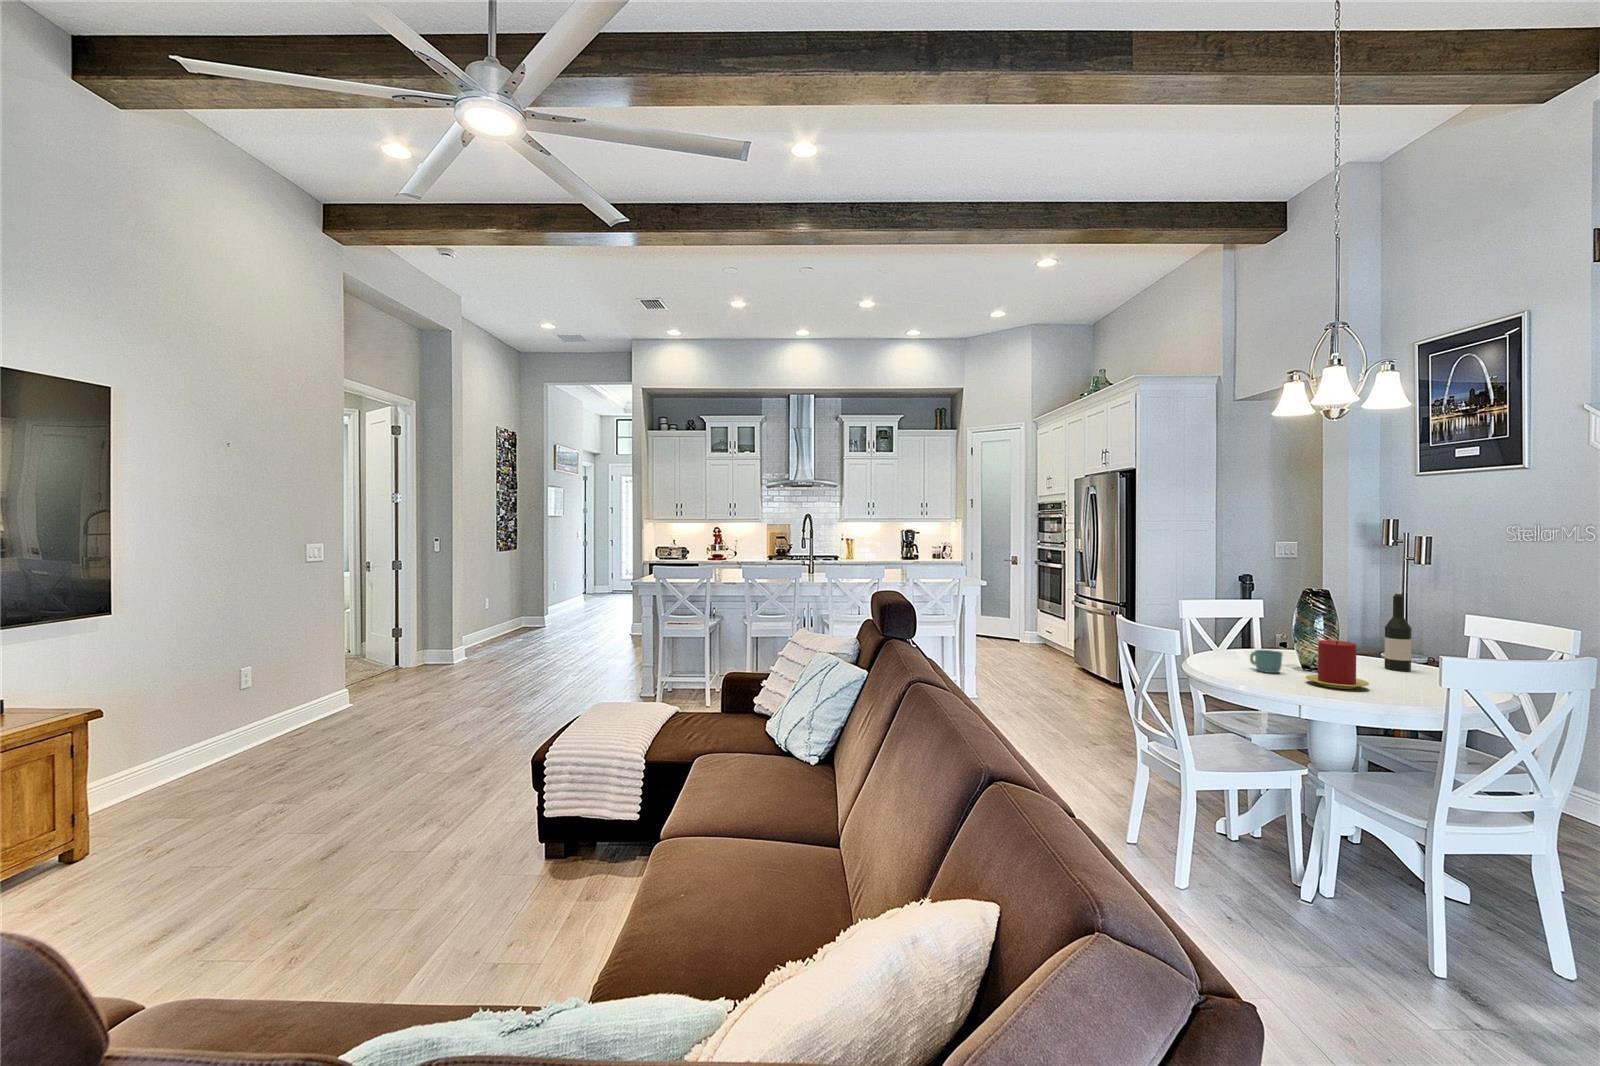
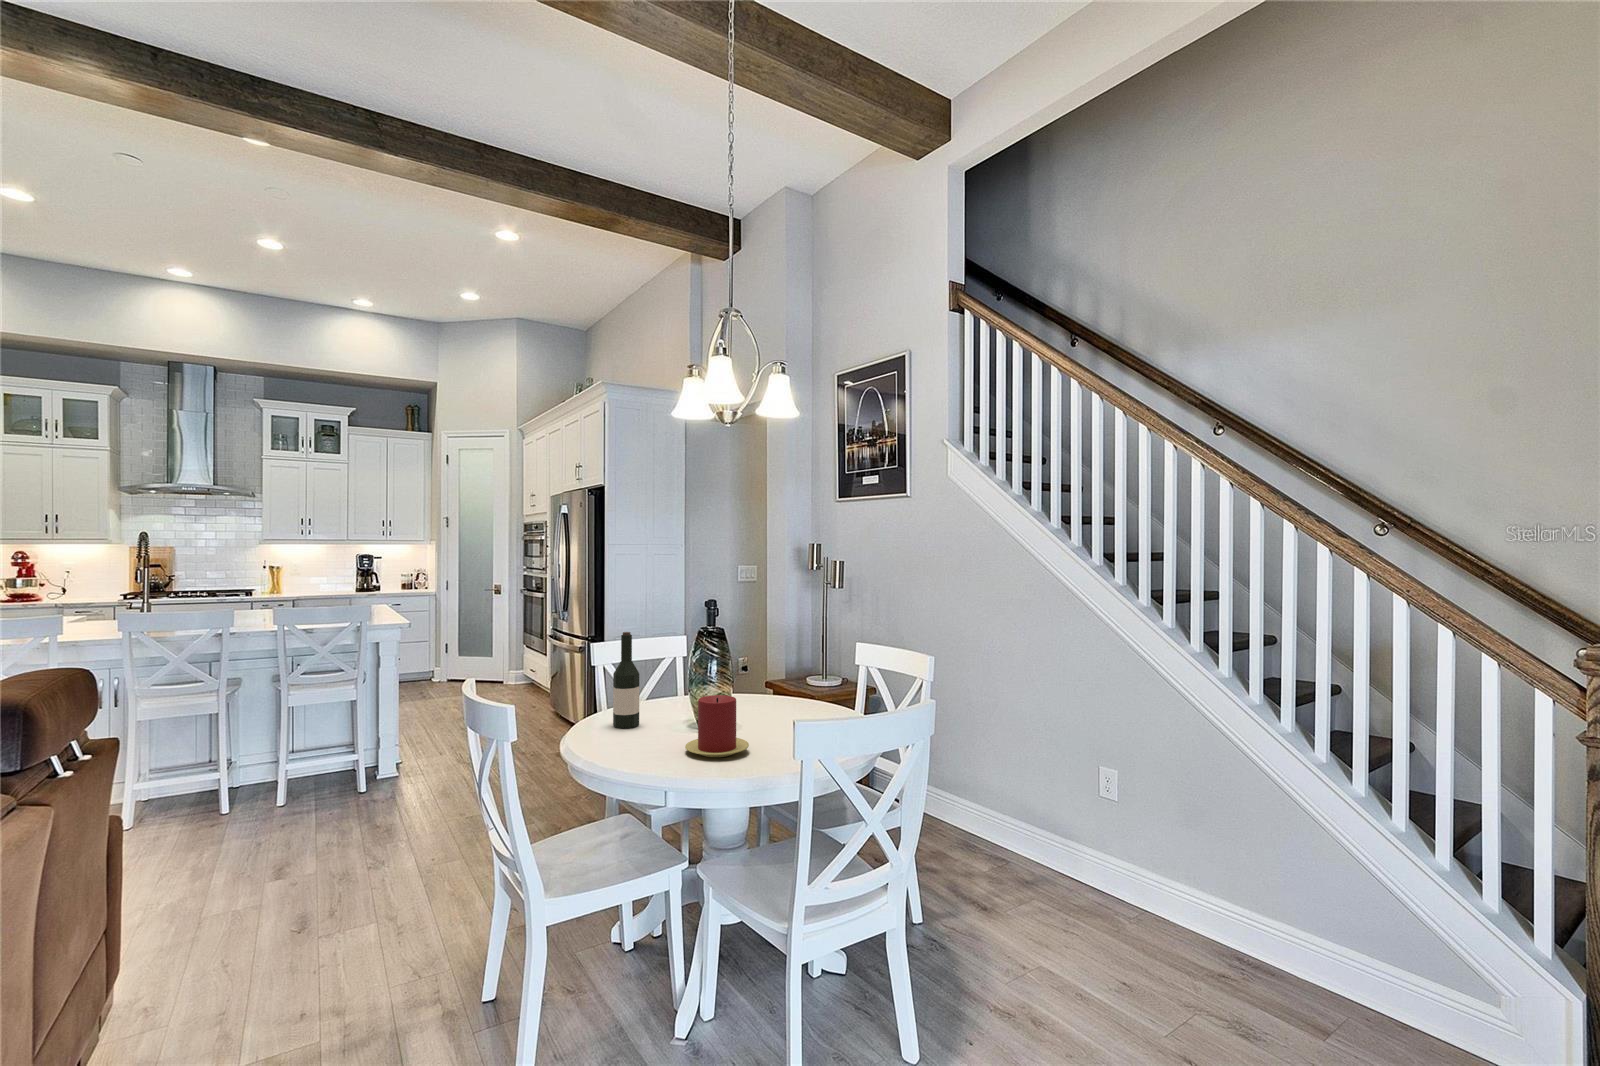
wine bottle: present [1385,594,1411,671] -> present [613,632,639,728]
mug: present [1250,650,1283,673] -> none [638,709,671,740]

